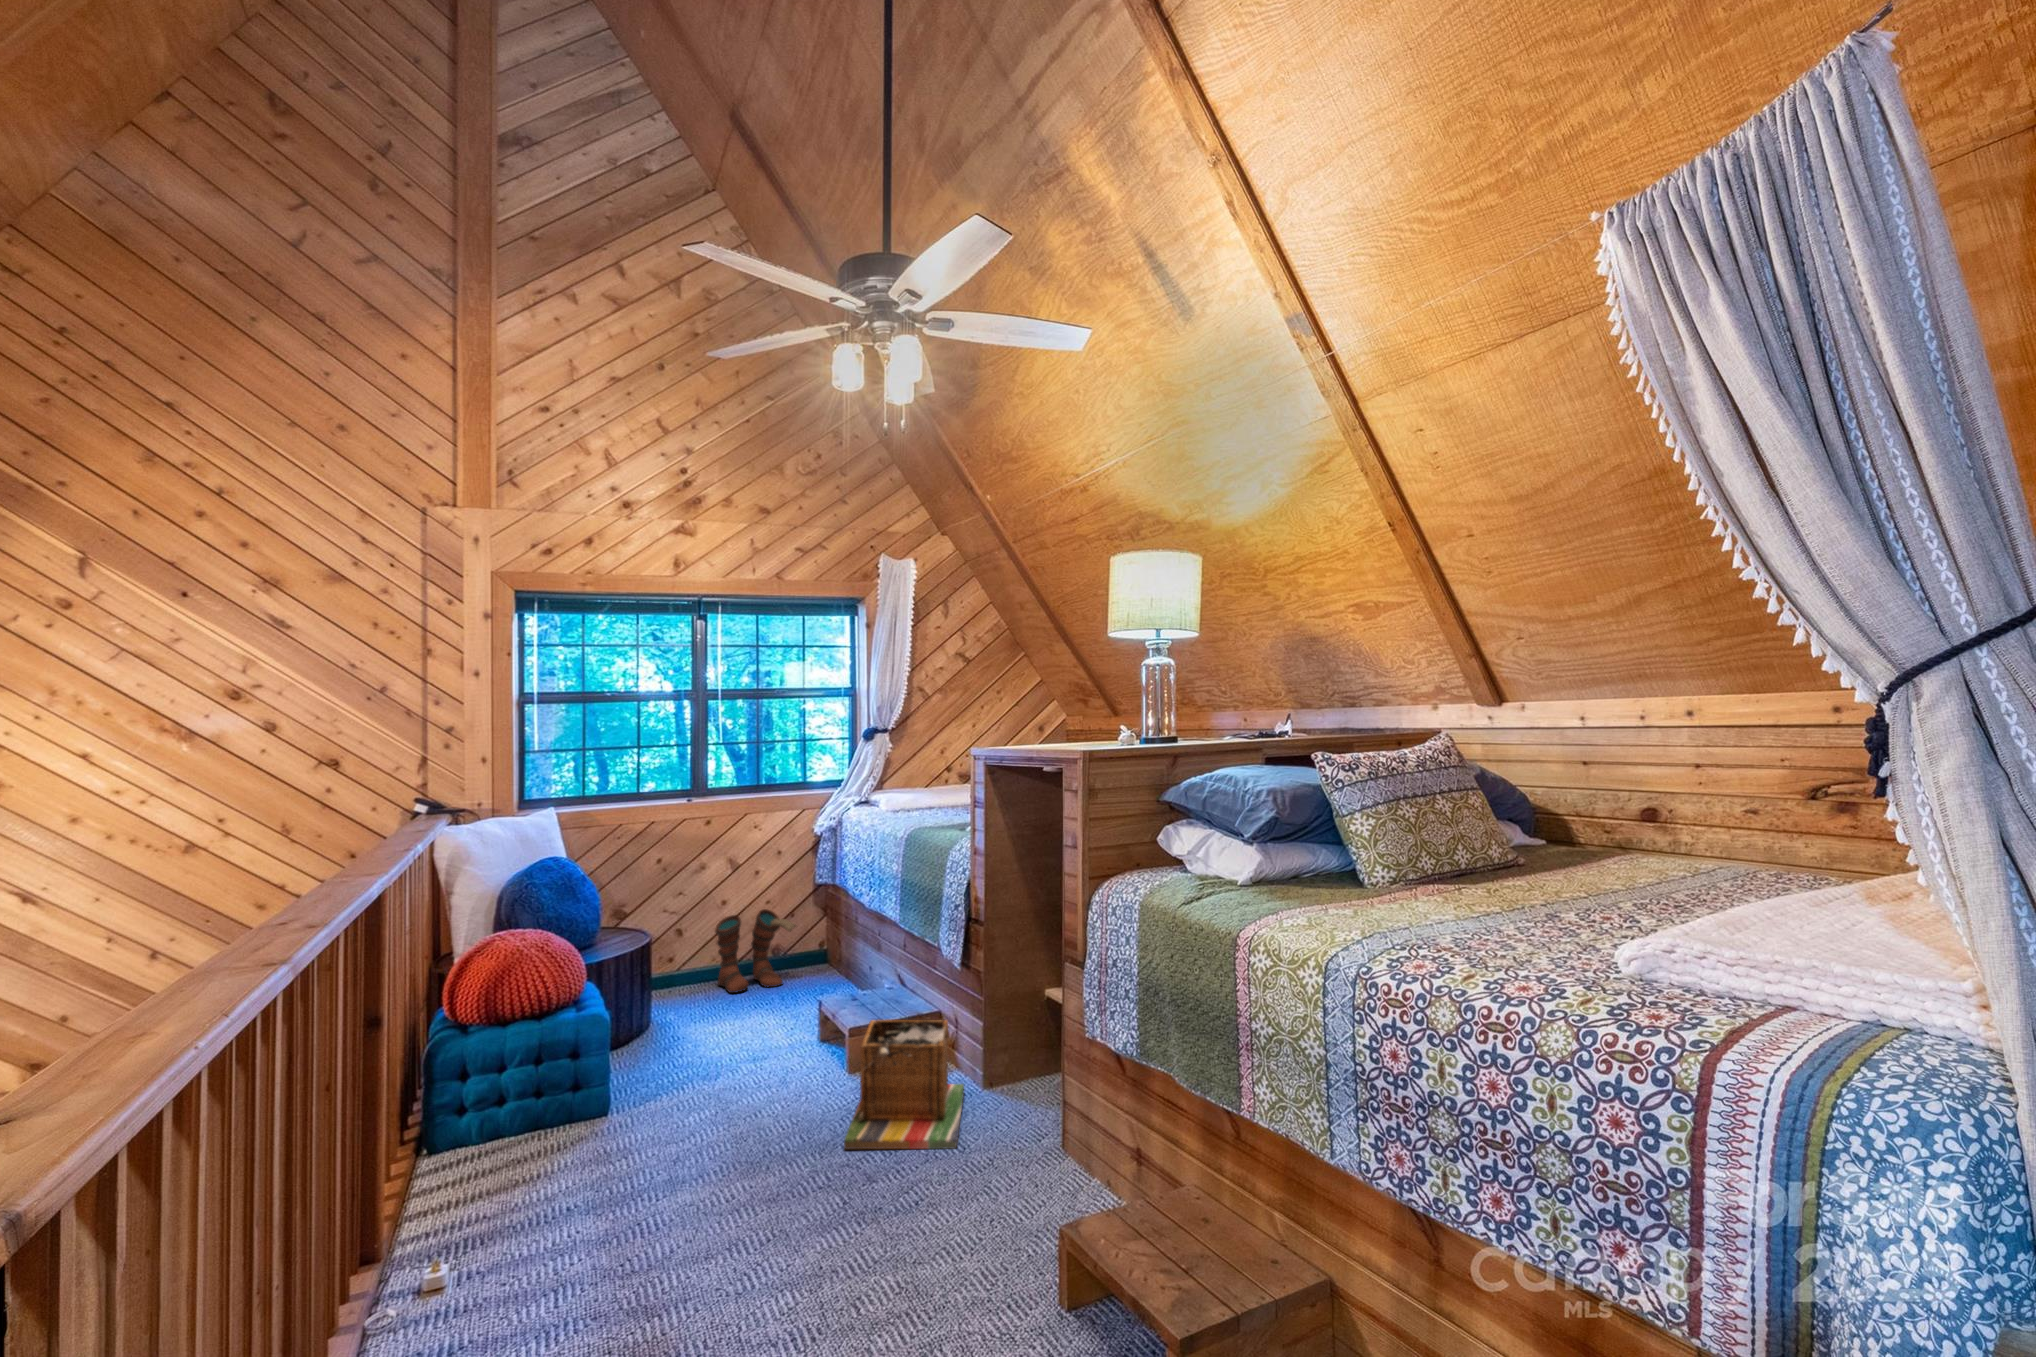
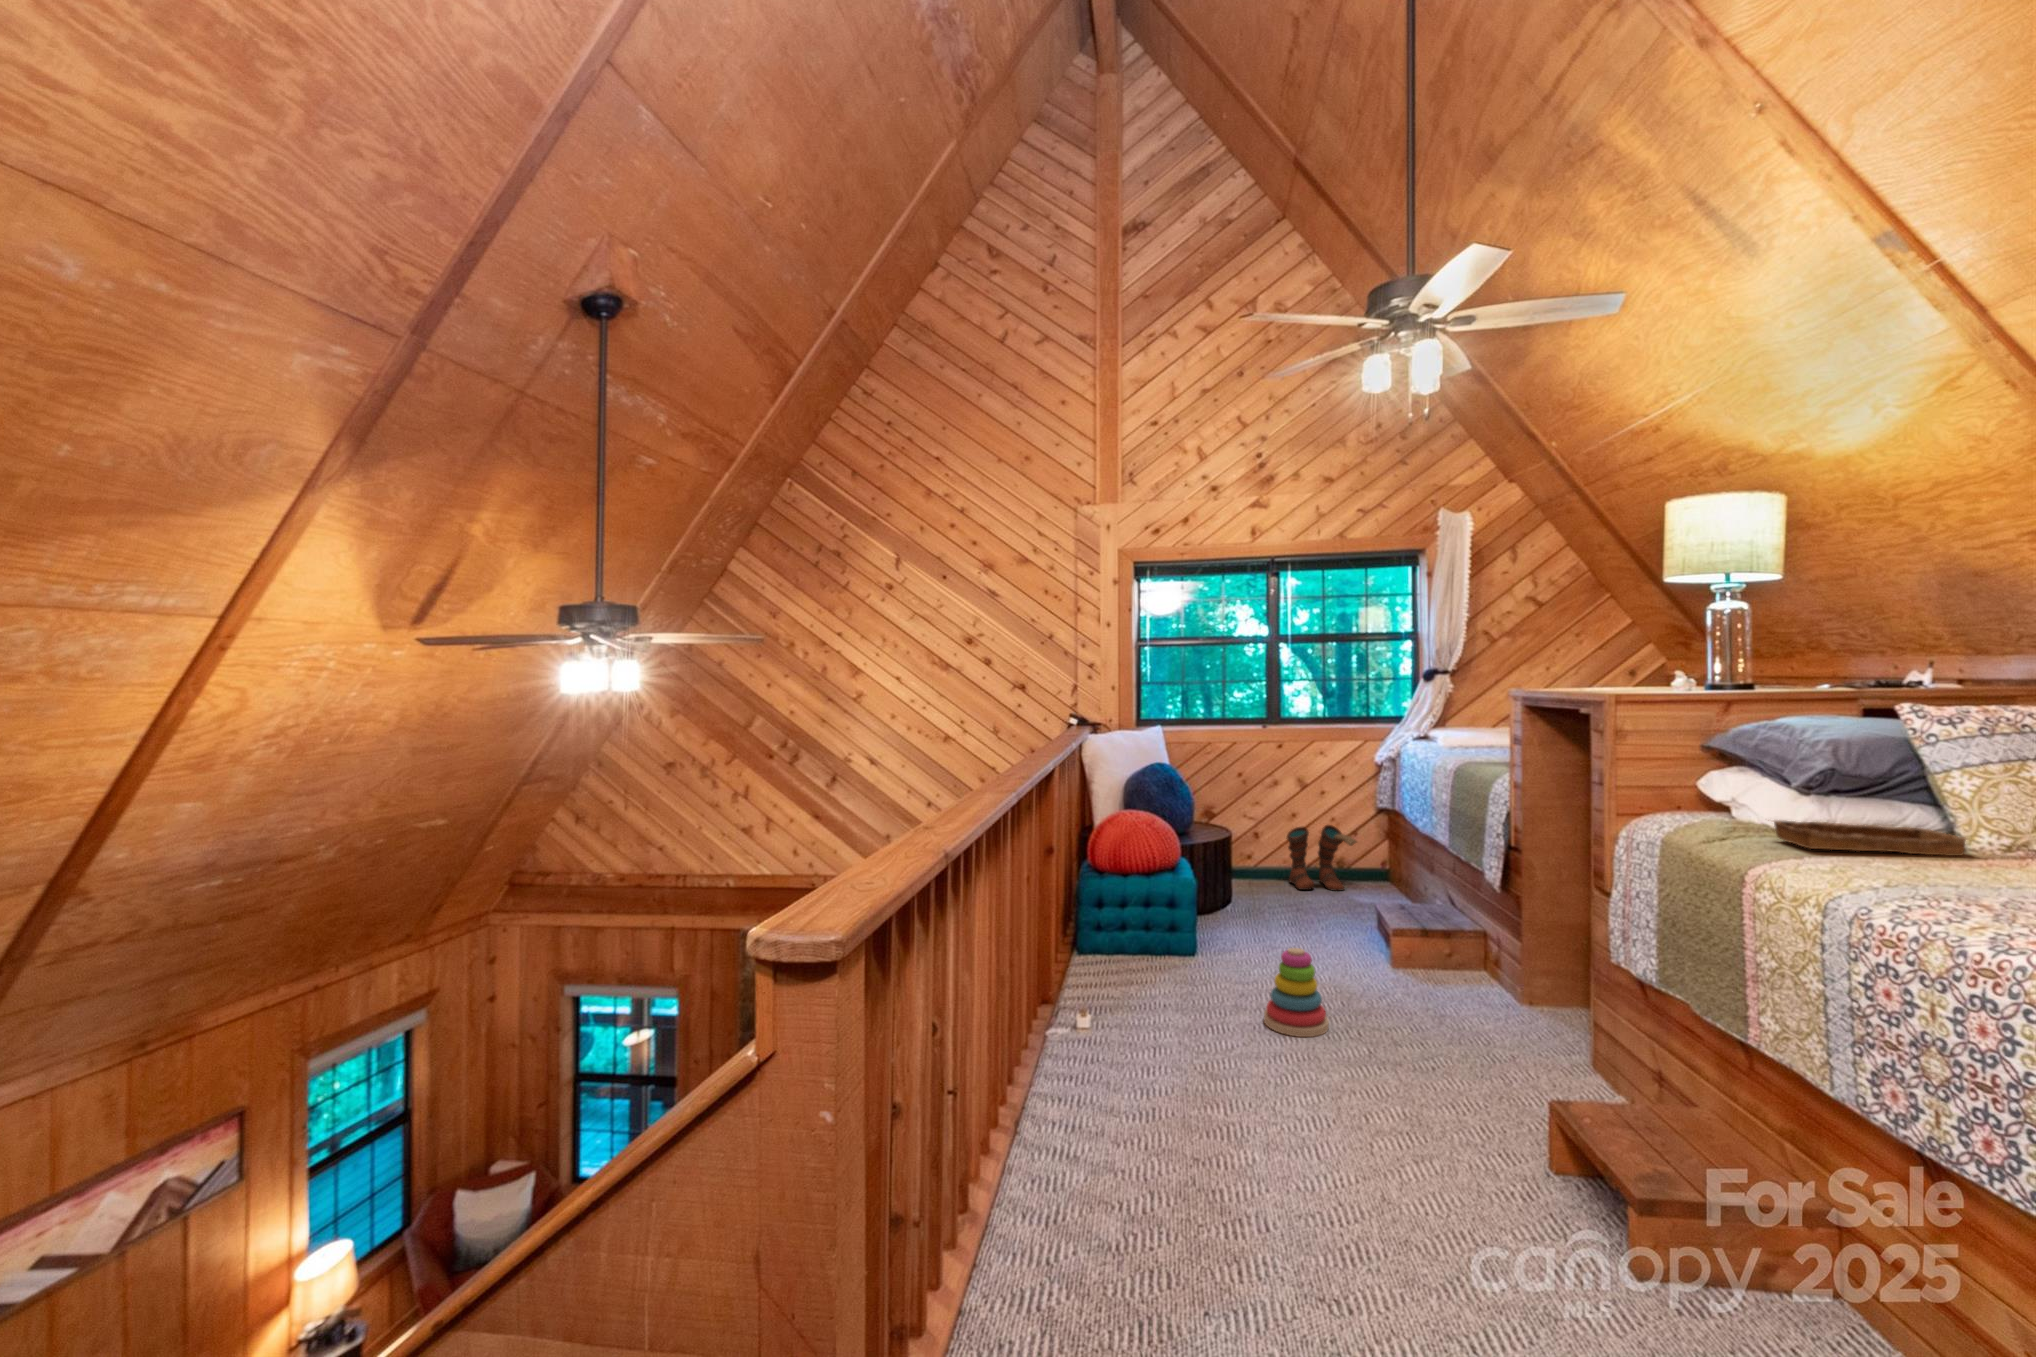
tray: none [1232,869,1380,902] -> present [1774,820,1967,856]
laundry basket: present [844,1020,964,1149] -> none [1374,919,1495,1035]
stacking toy: none [710,1091,795,1216] -> present [1264,948,1329,1037]

